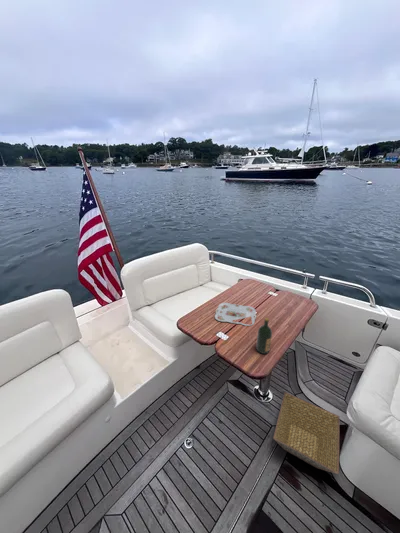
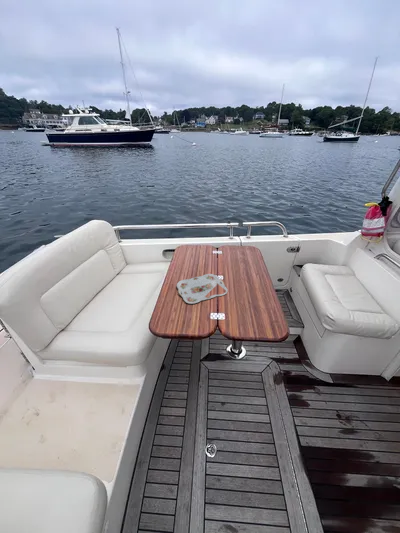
wine bottle: present [256,318,272,354] -> none [253,276,272,316]
basket: present [273,392,340,474] -> none [260,333,331,385]

